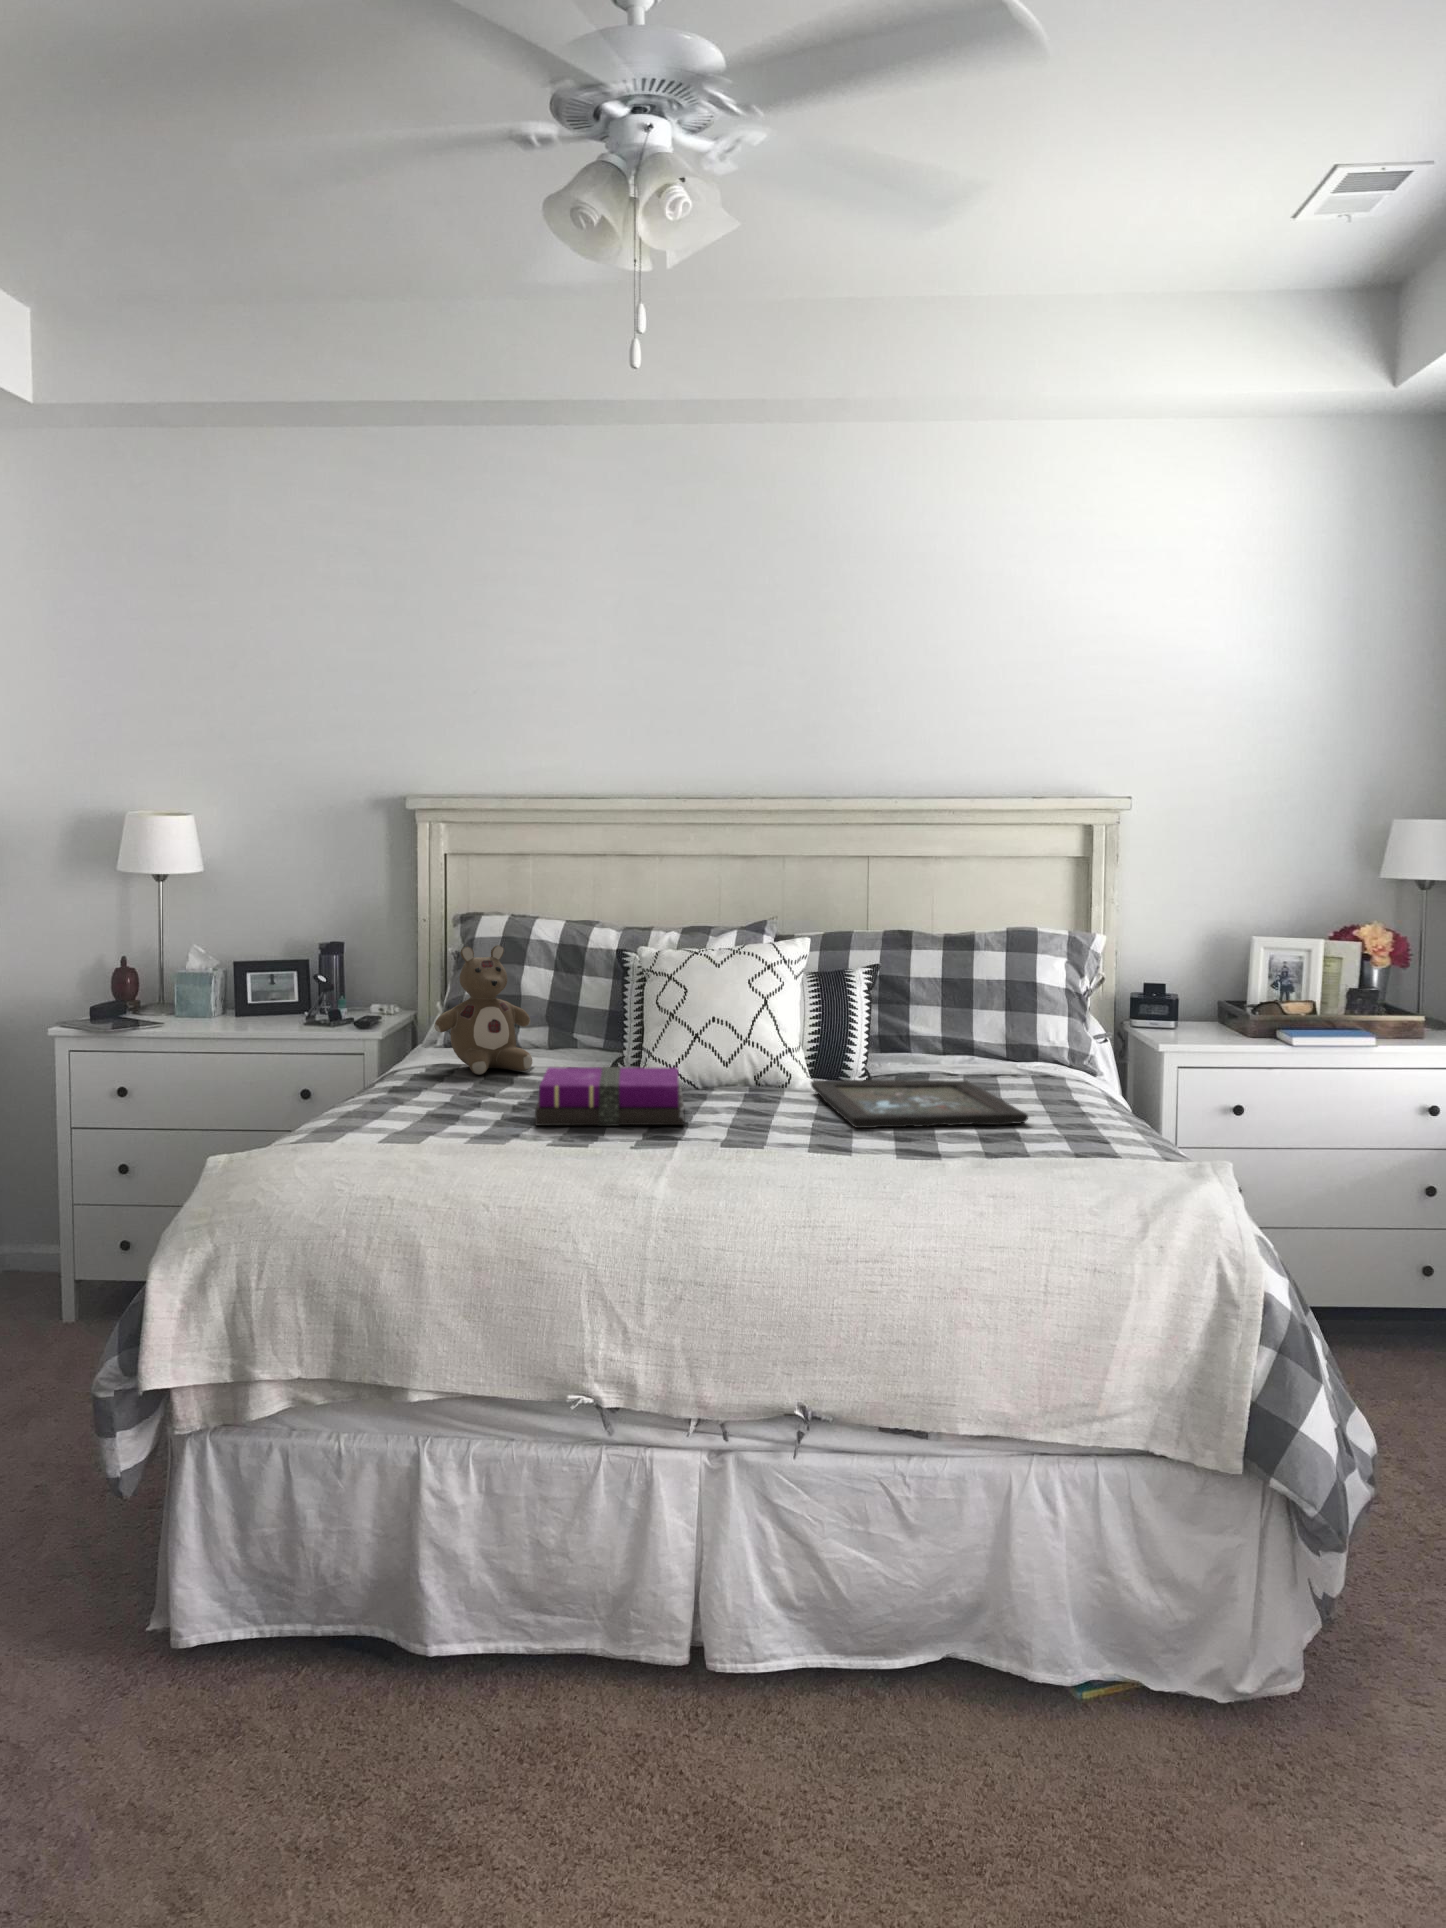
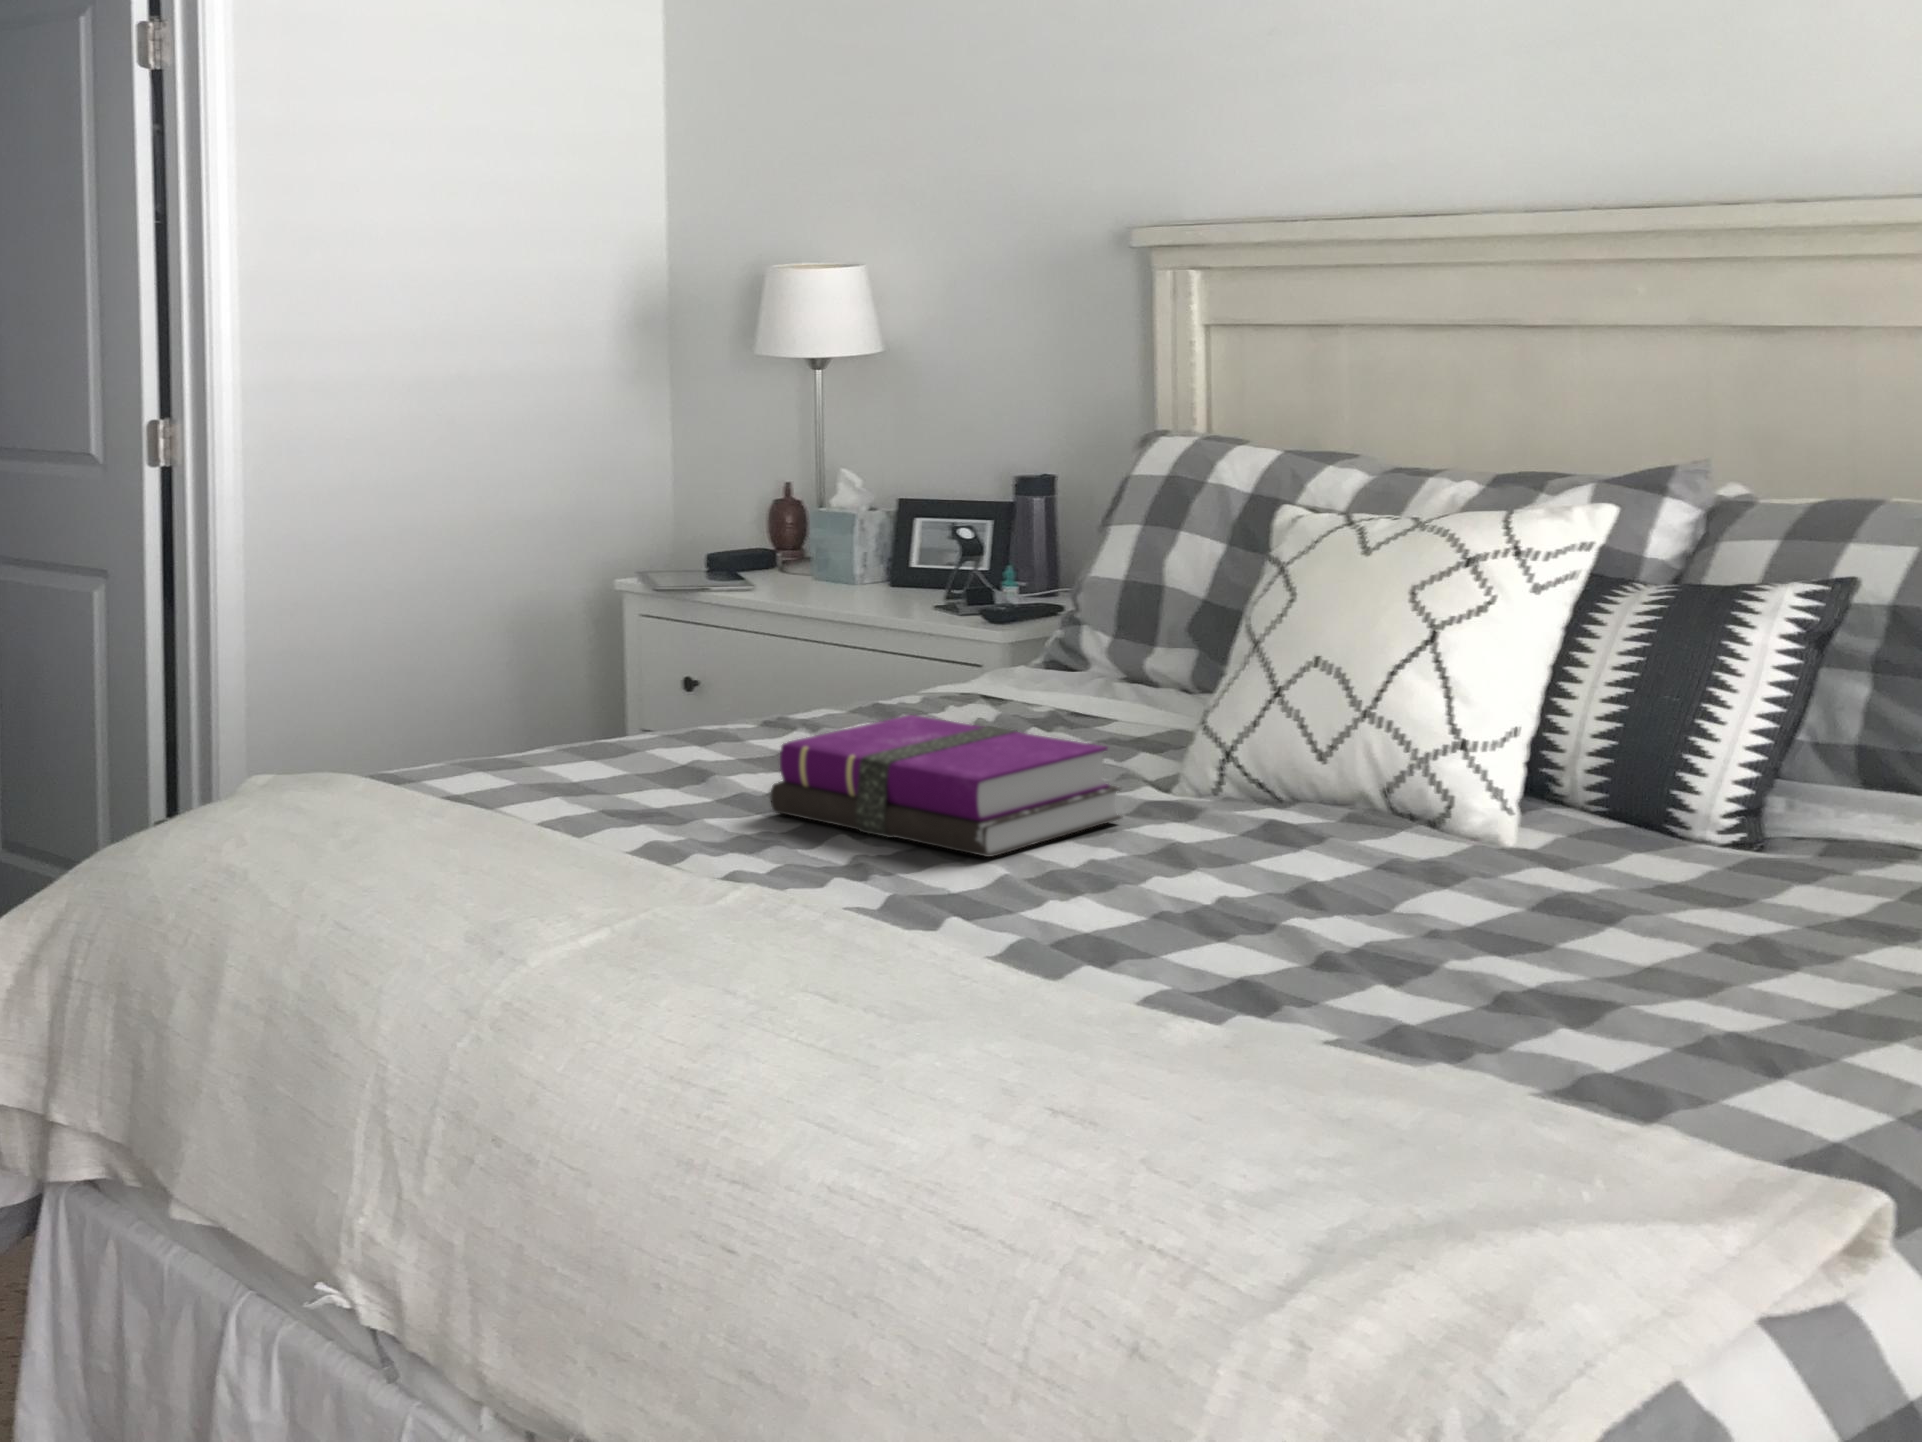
stuffed bear: present [434,945,532,1075] -> none [956,490,1139,720]
tray: present [811,1080,1028,1128] -> none [1277,819,1870,1004]

